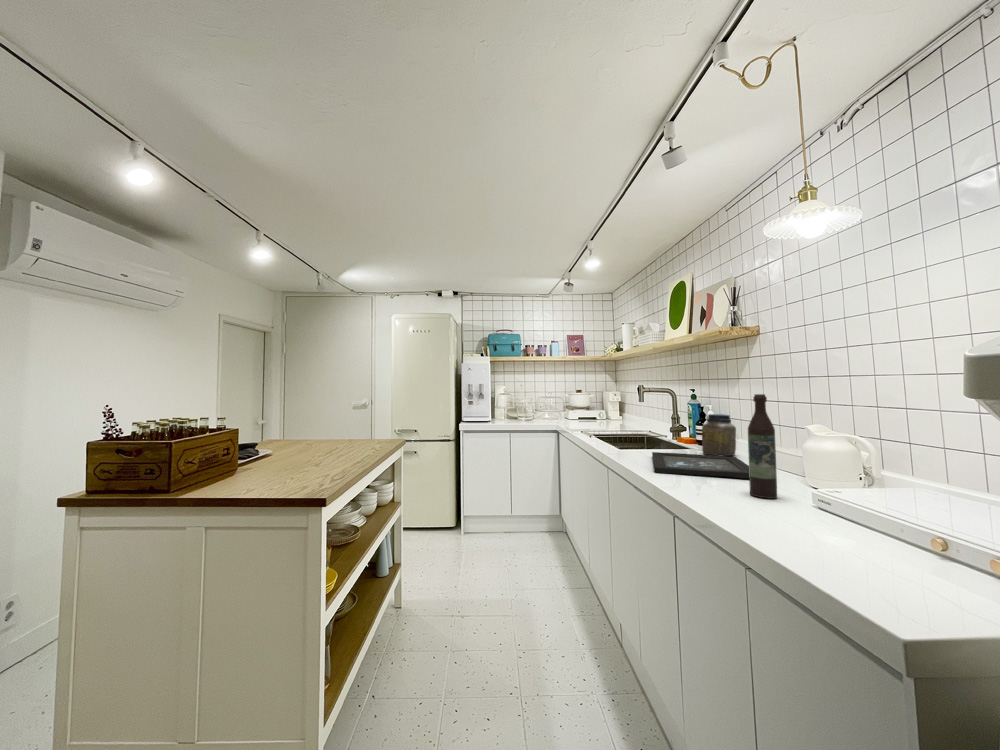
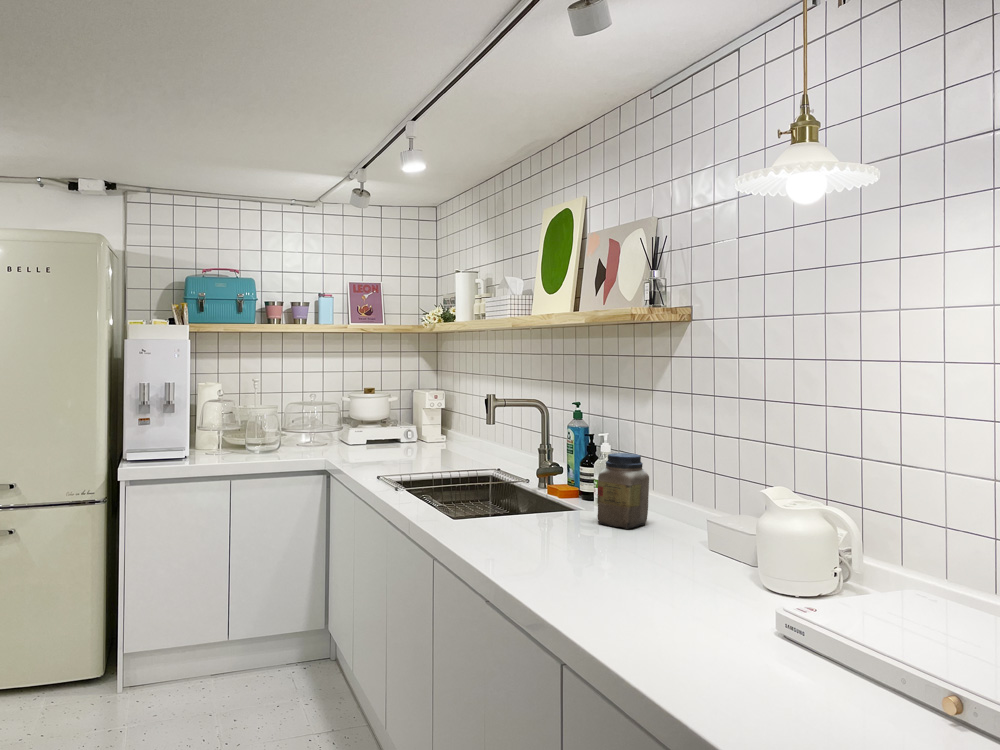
wine bottle: present [748,394,777,498] -> none [711,454,755,645]
tray: present [652,452,749,478] -> none [521,532,710,592]

